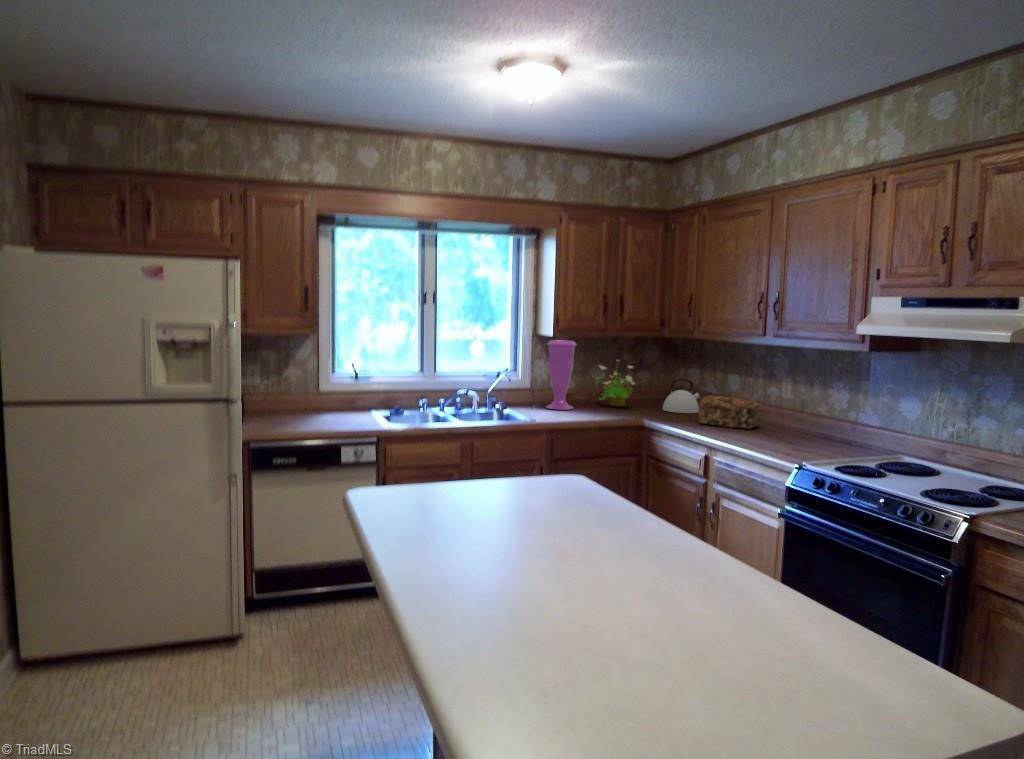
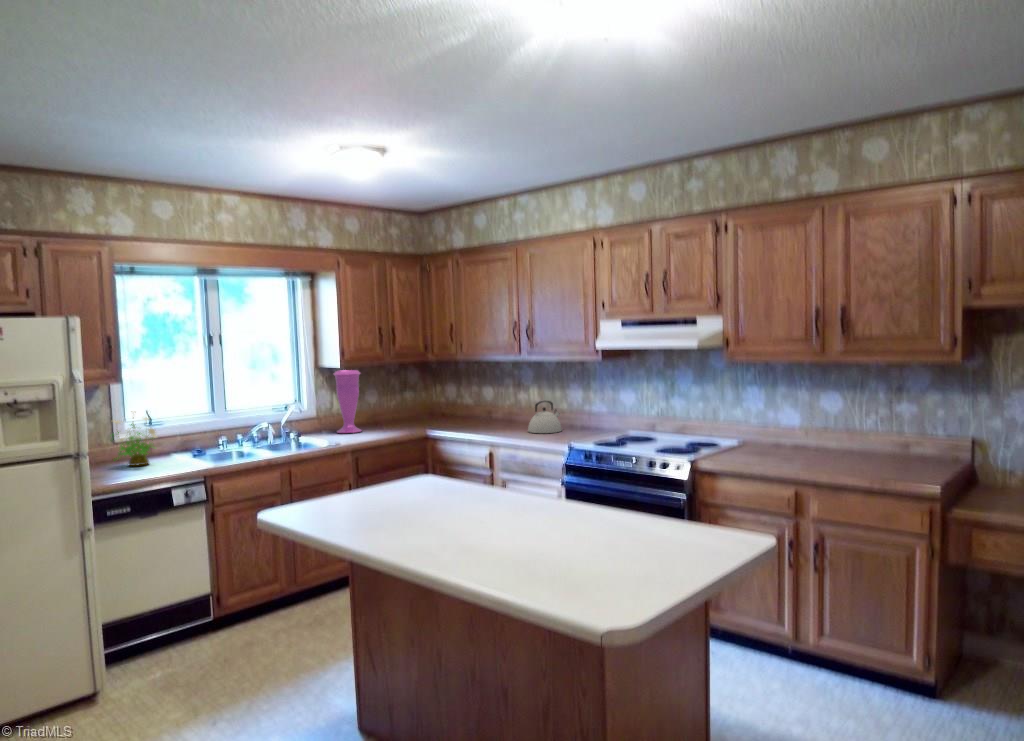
potted plant: present [596,366,634,406] -> present [113,418,156,466]
kettle: present [663,379,700,413] -> present [528,401,562,433]
bread loaf: present [699,395,760,429] -> none [475,405,520,429]

